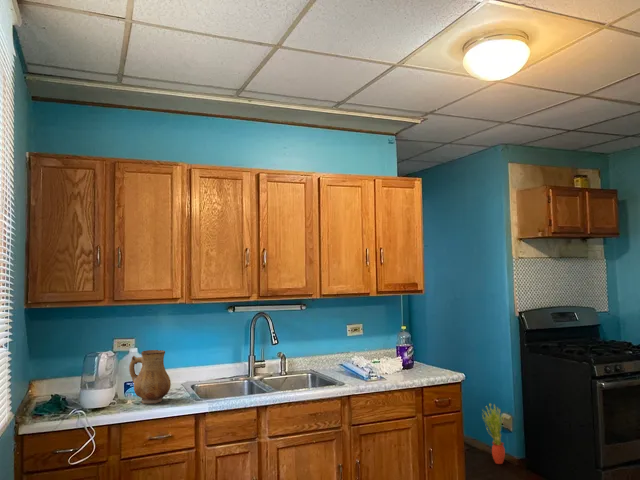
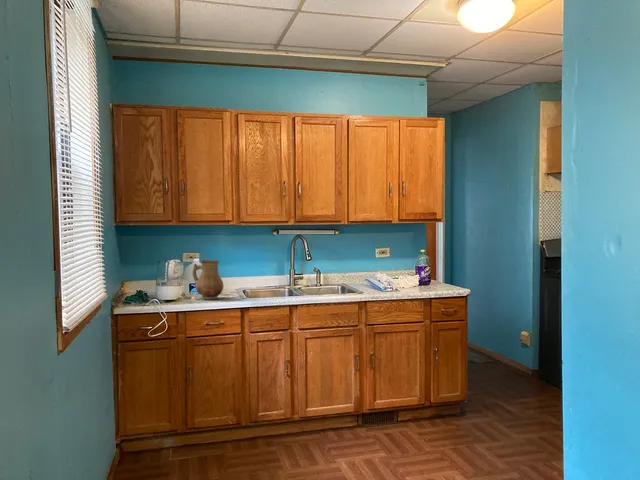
potted plant: present [483,404,505,464] -> none [502,322,523,375]

